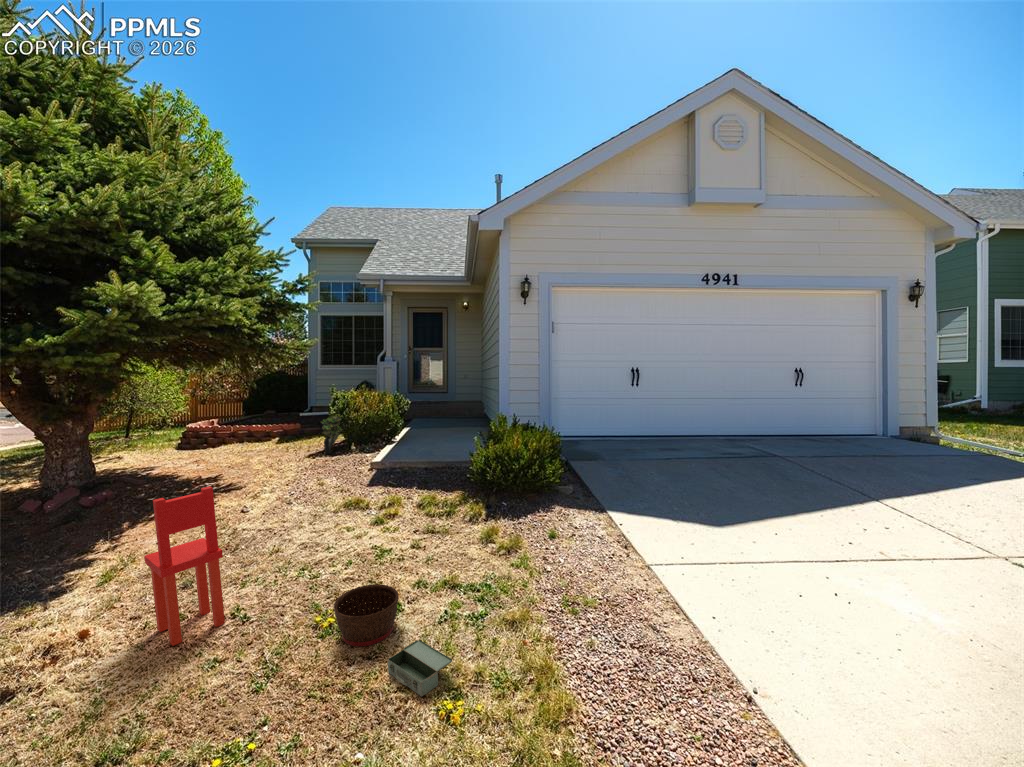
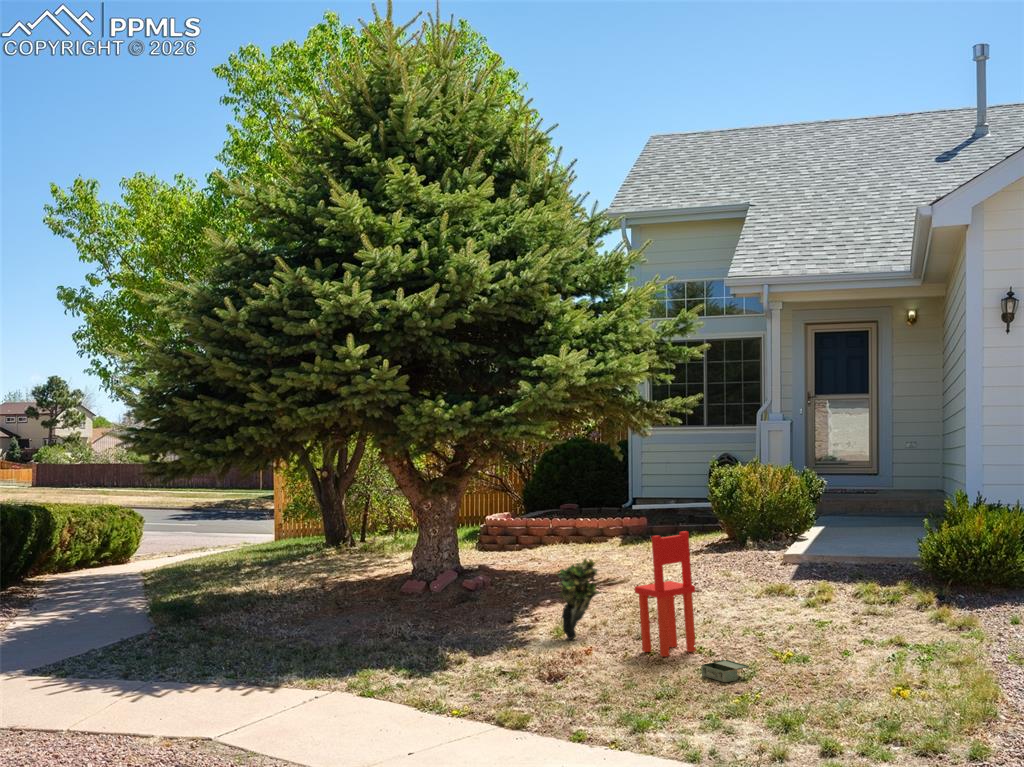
potted plant: present [321,414,342,454] -> present [556,559,599,639]
basket: present [333,584,399,646] -> none [796,621,850,658]
toolbox: present [388,640,452,696] -> present [701,660,749,682]

